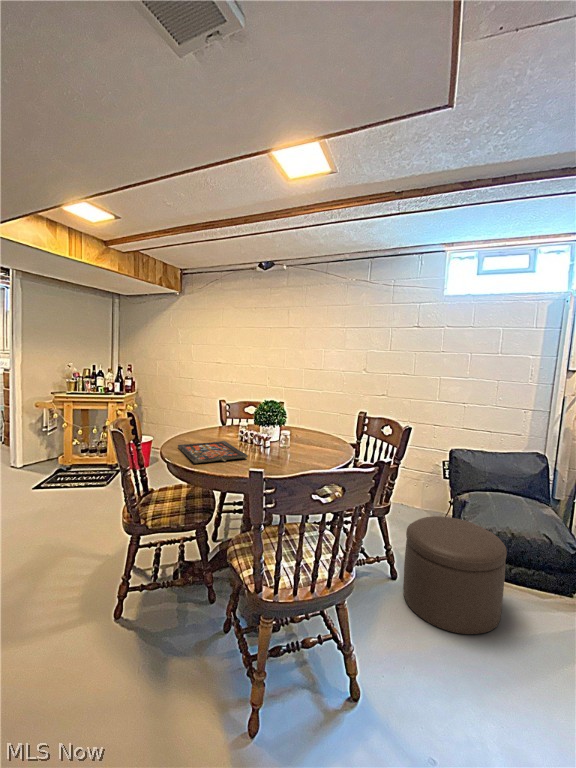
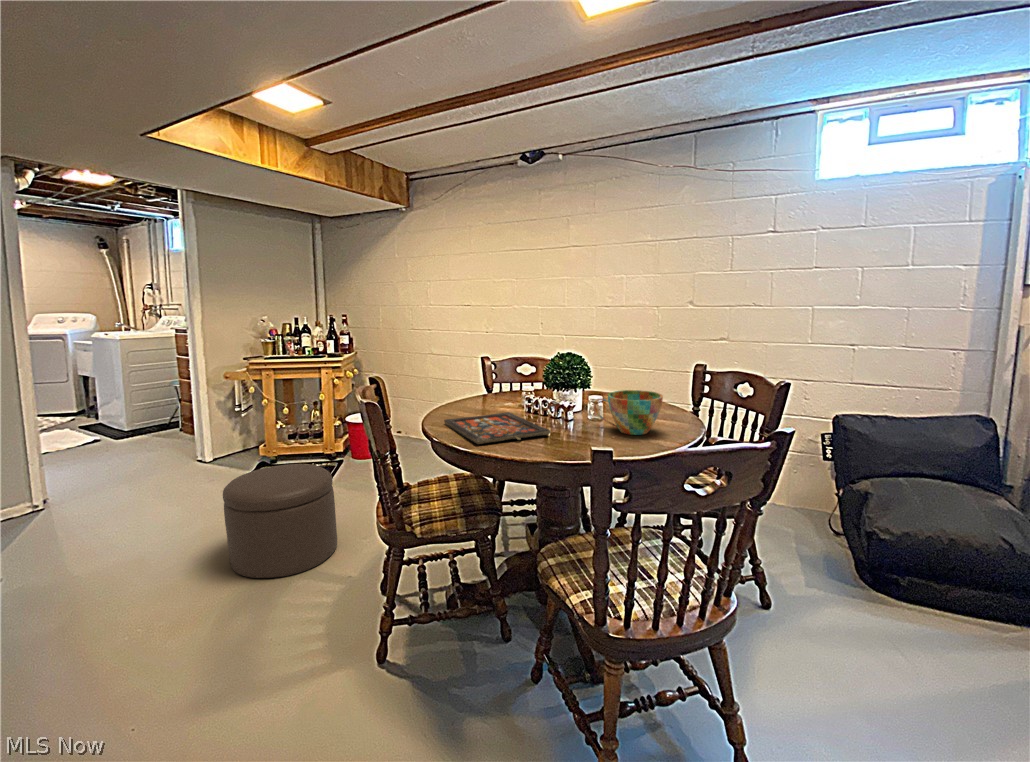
cup: none [280,429,324,460] -> present [594,390,663,435]
ottoman: present [403,516,507,634] -> present [223,464,337,578]

